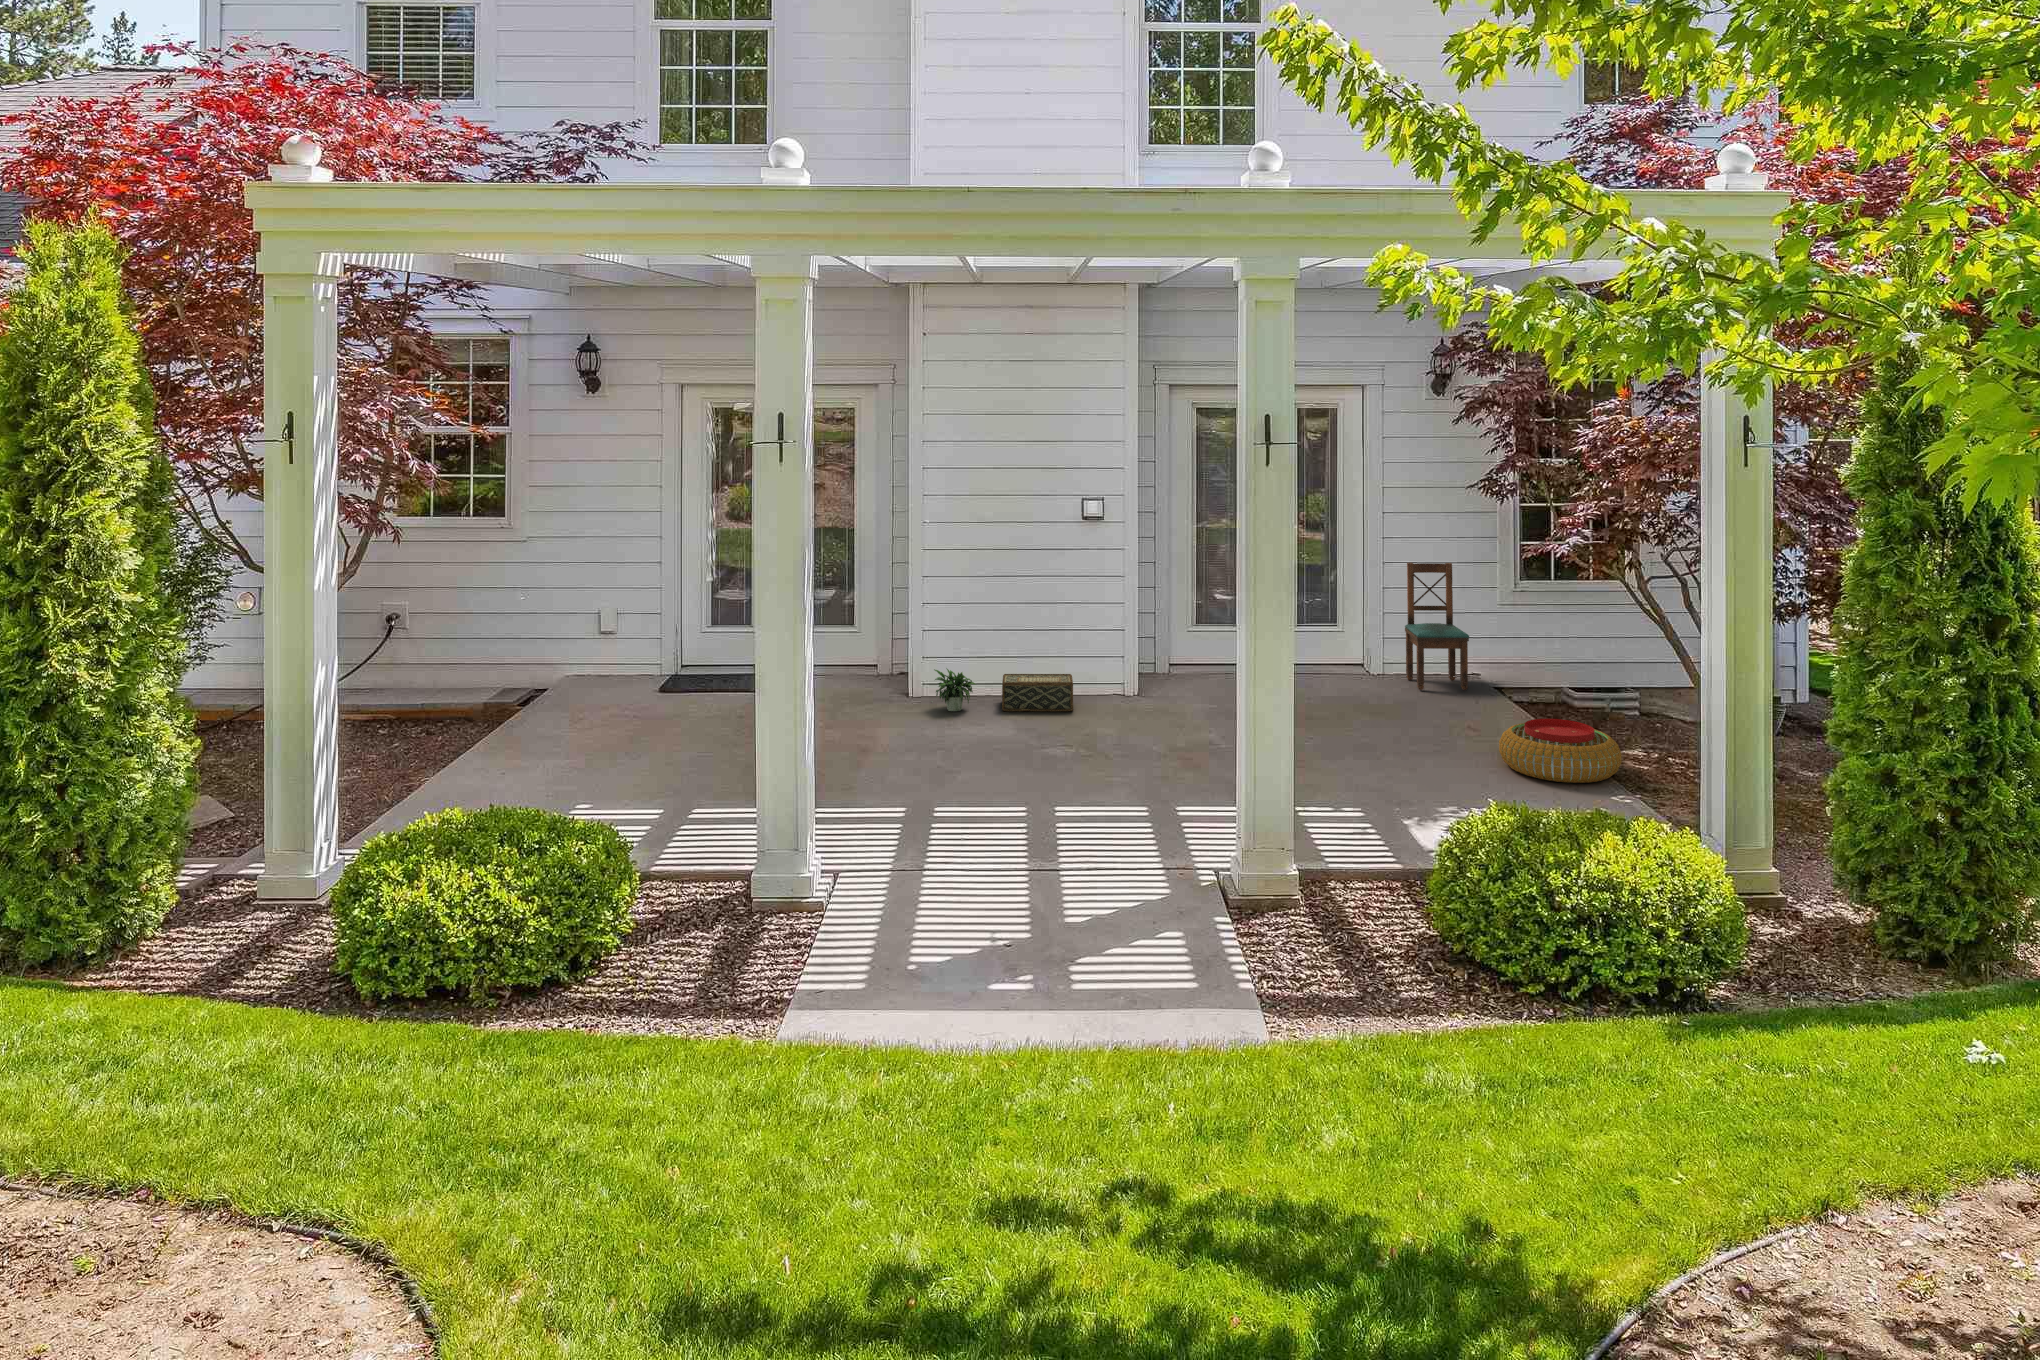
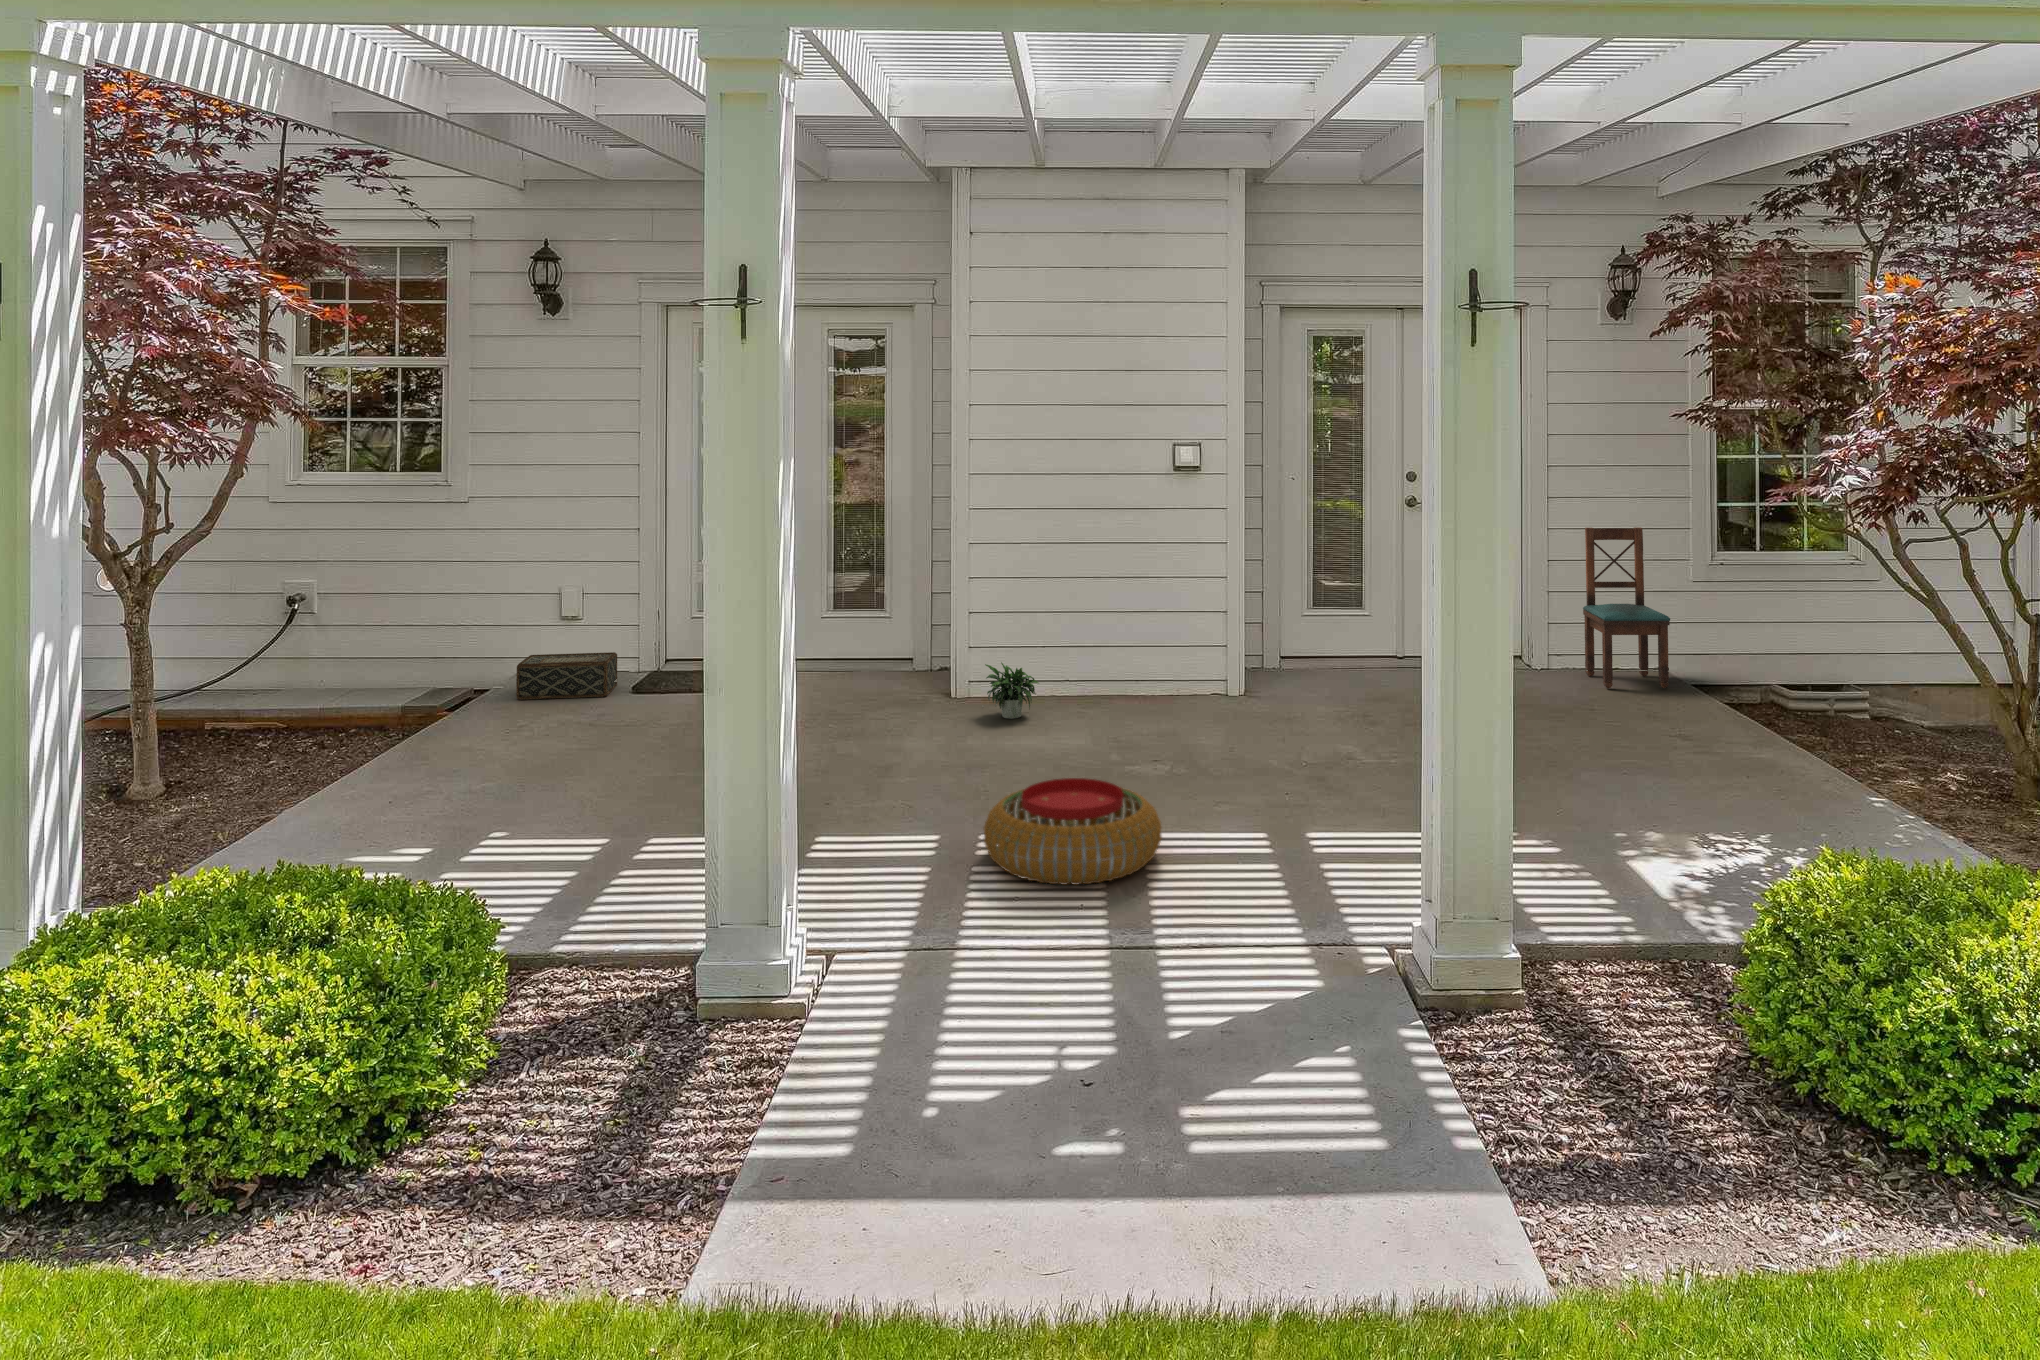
woven basket: present [1002,674,1073,711] -> present [516,652,617,700]
pouf: present [1499,719,1622,783] -> present [984,778,1162,885]

